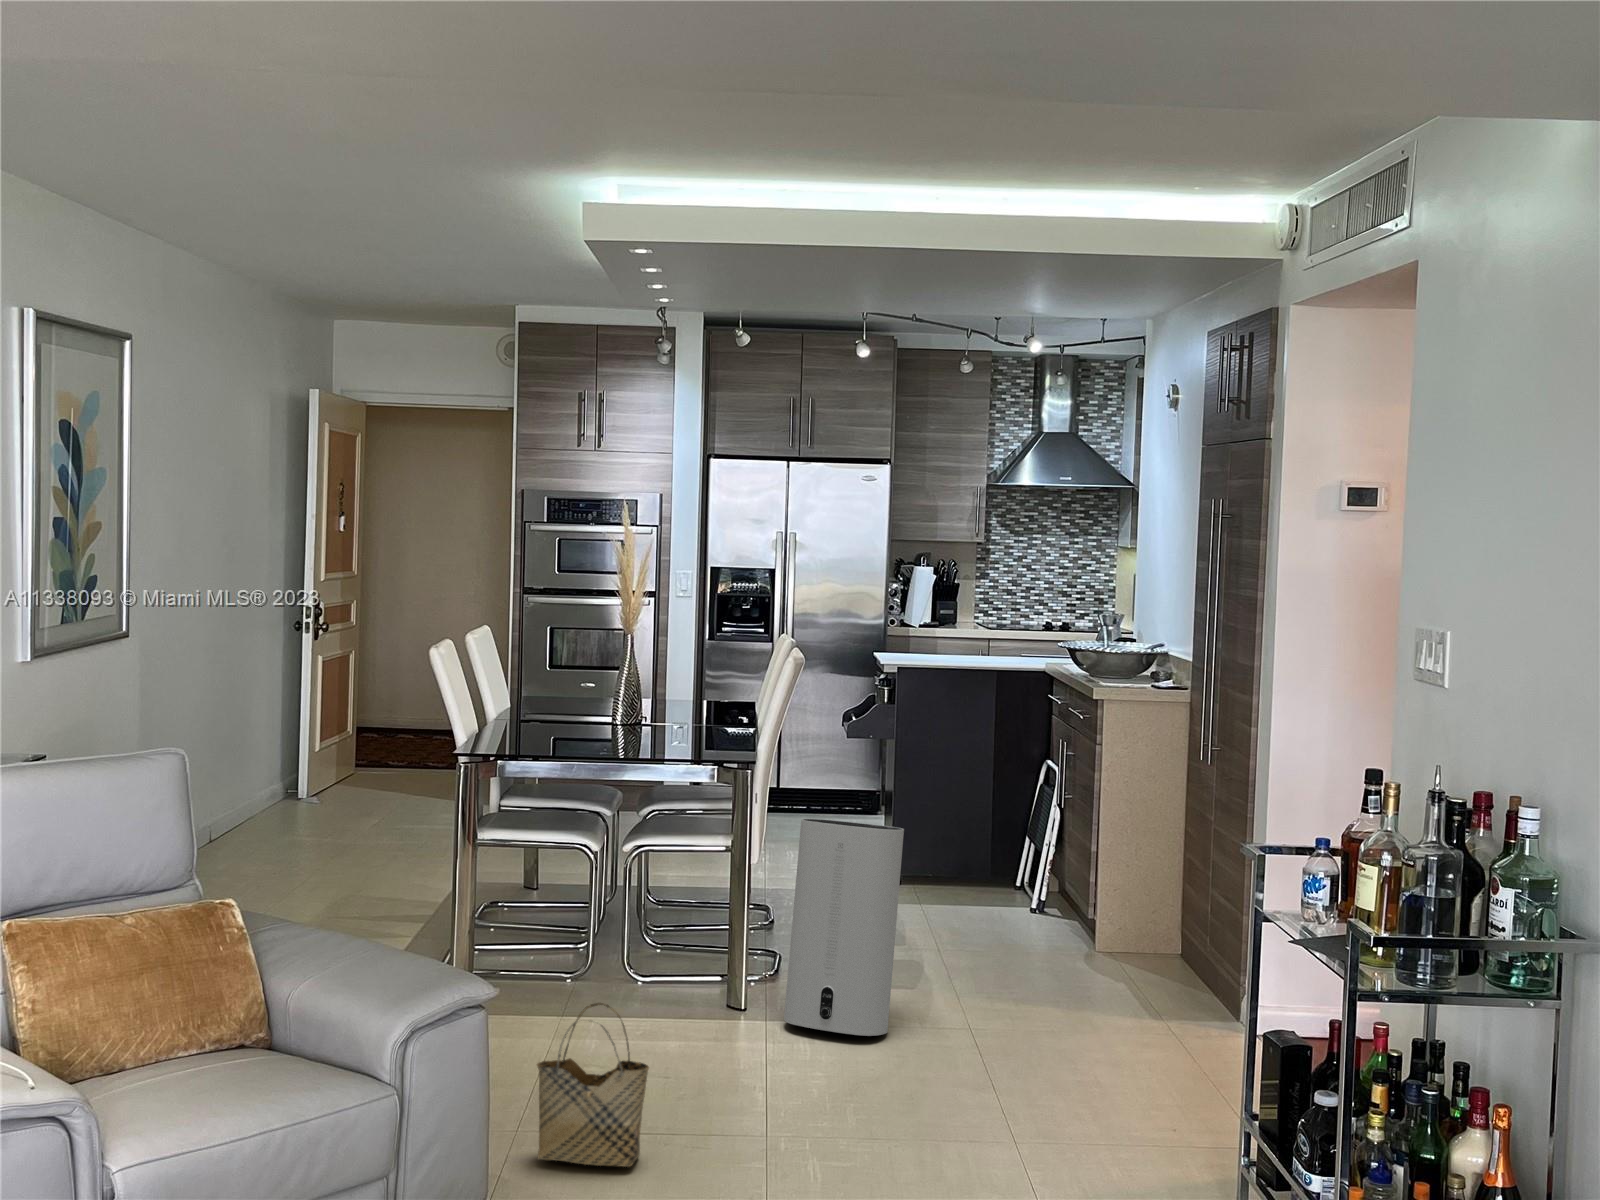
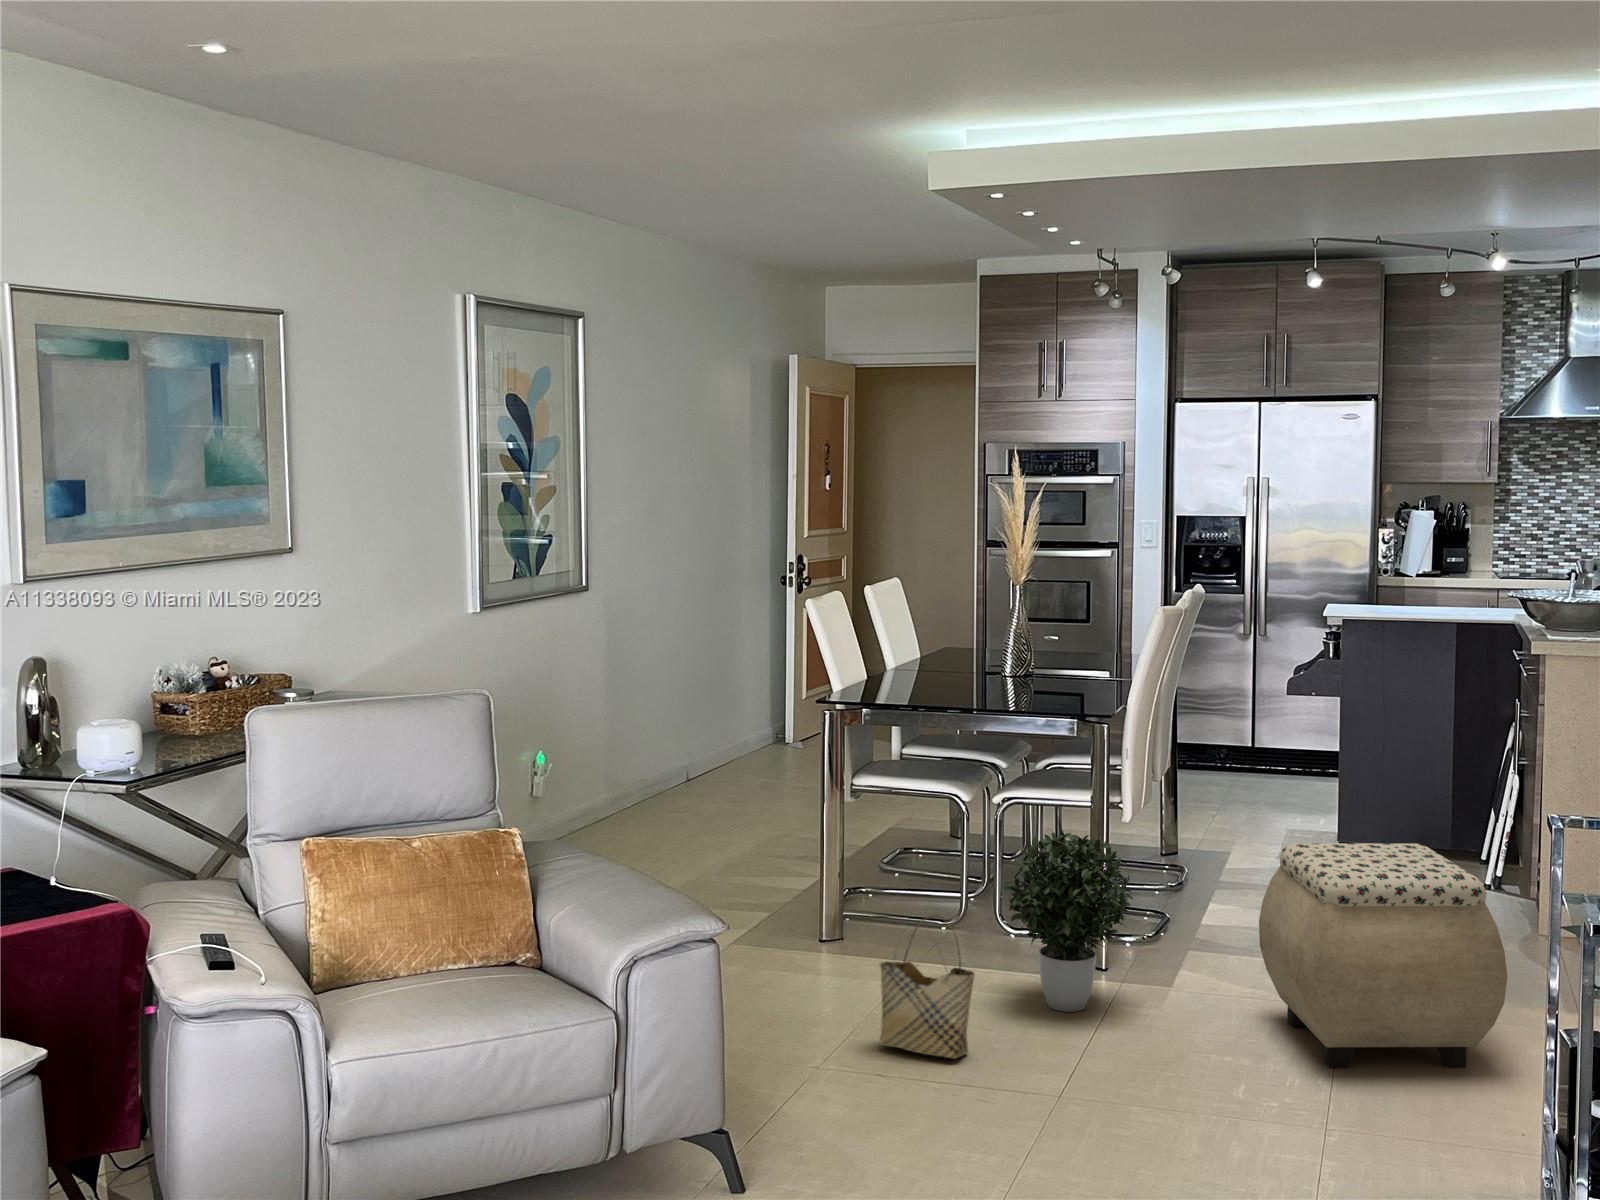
air purifier: present [784,819,904,1036] -> none [1154,768,1275,980]
ottoman: none [910,886,1165,1126] -> present [1259,843,1507,1068]
potted plant: none [655,893,791,1091] -> present [1004,830,1133,1012]

